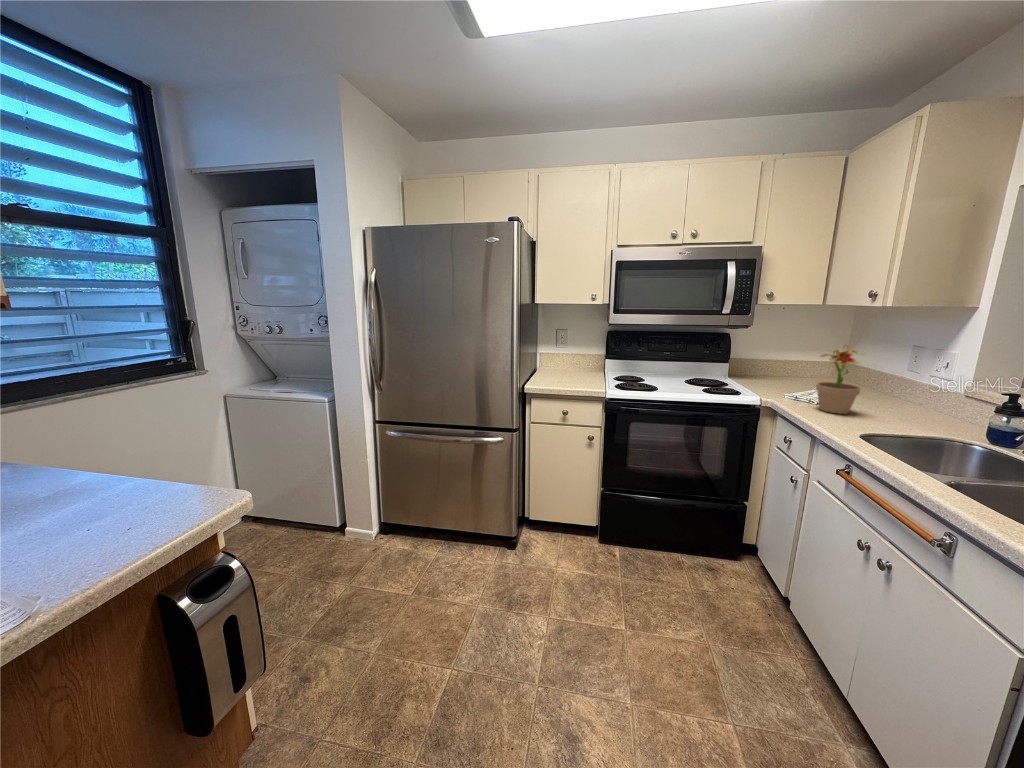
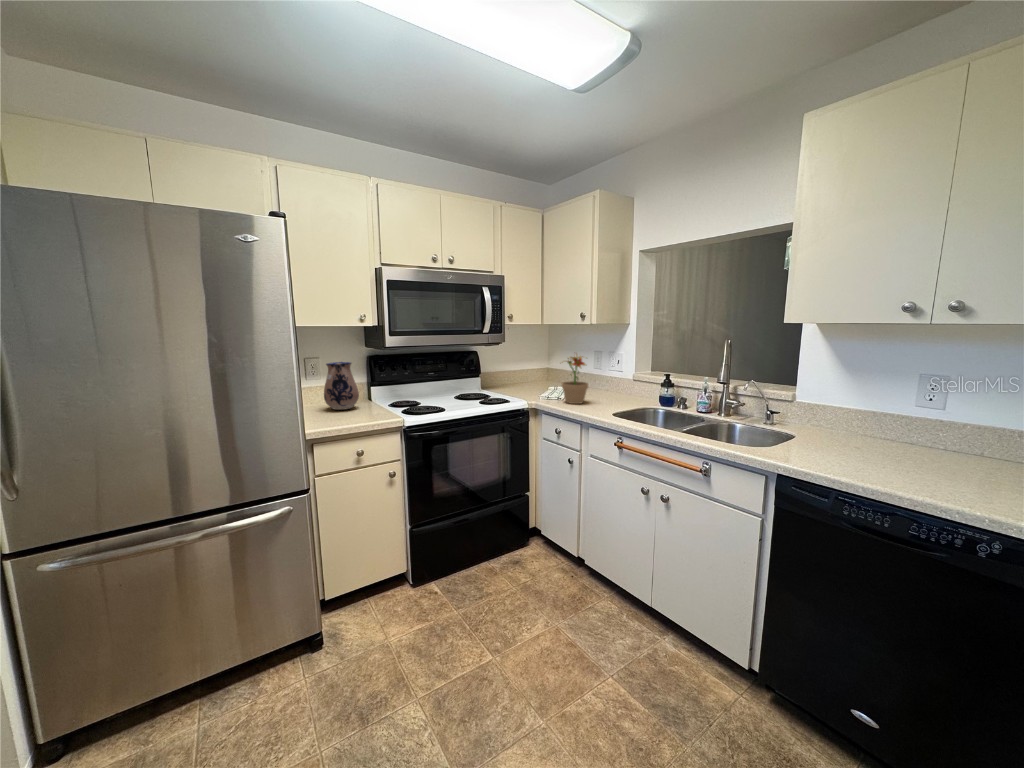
ceramic pitcher: none [560,333,588,374] -> present [324,362,359,410]

